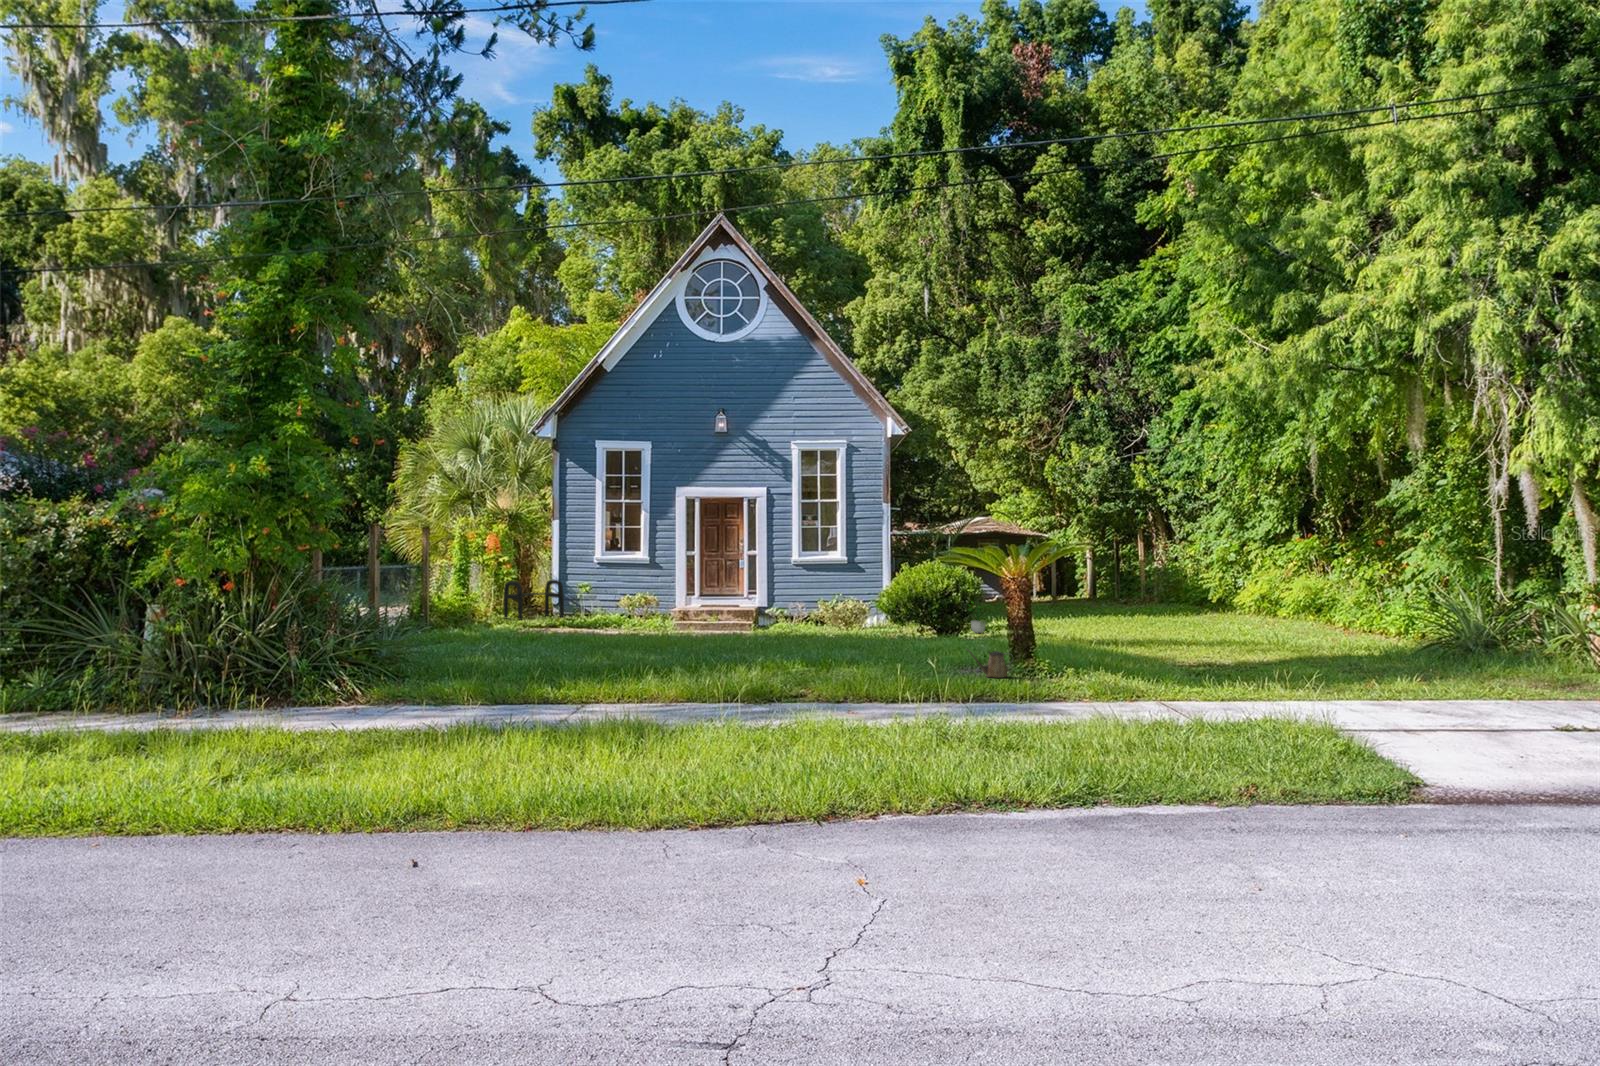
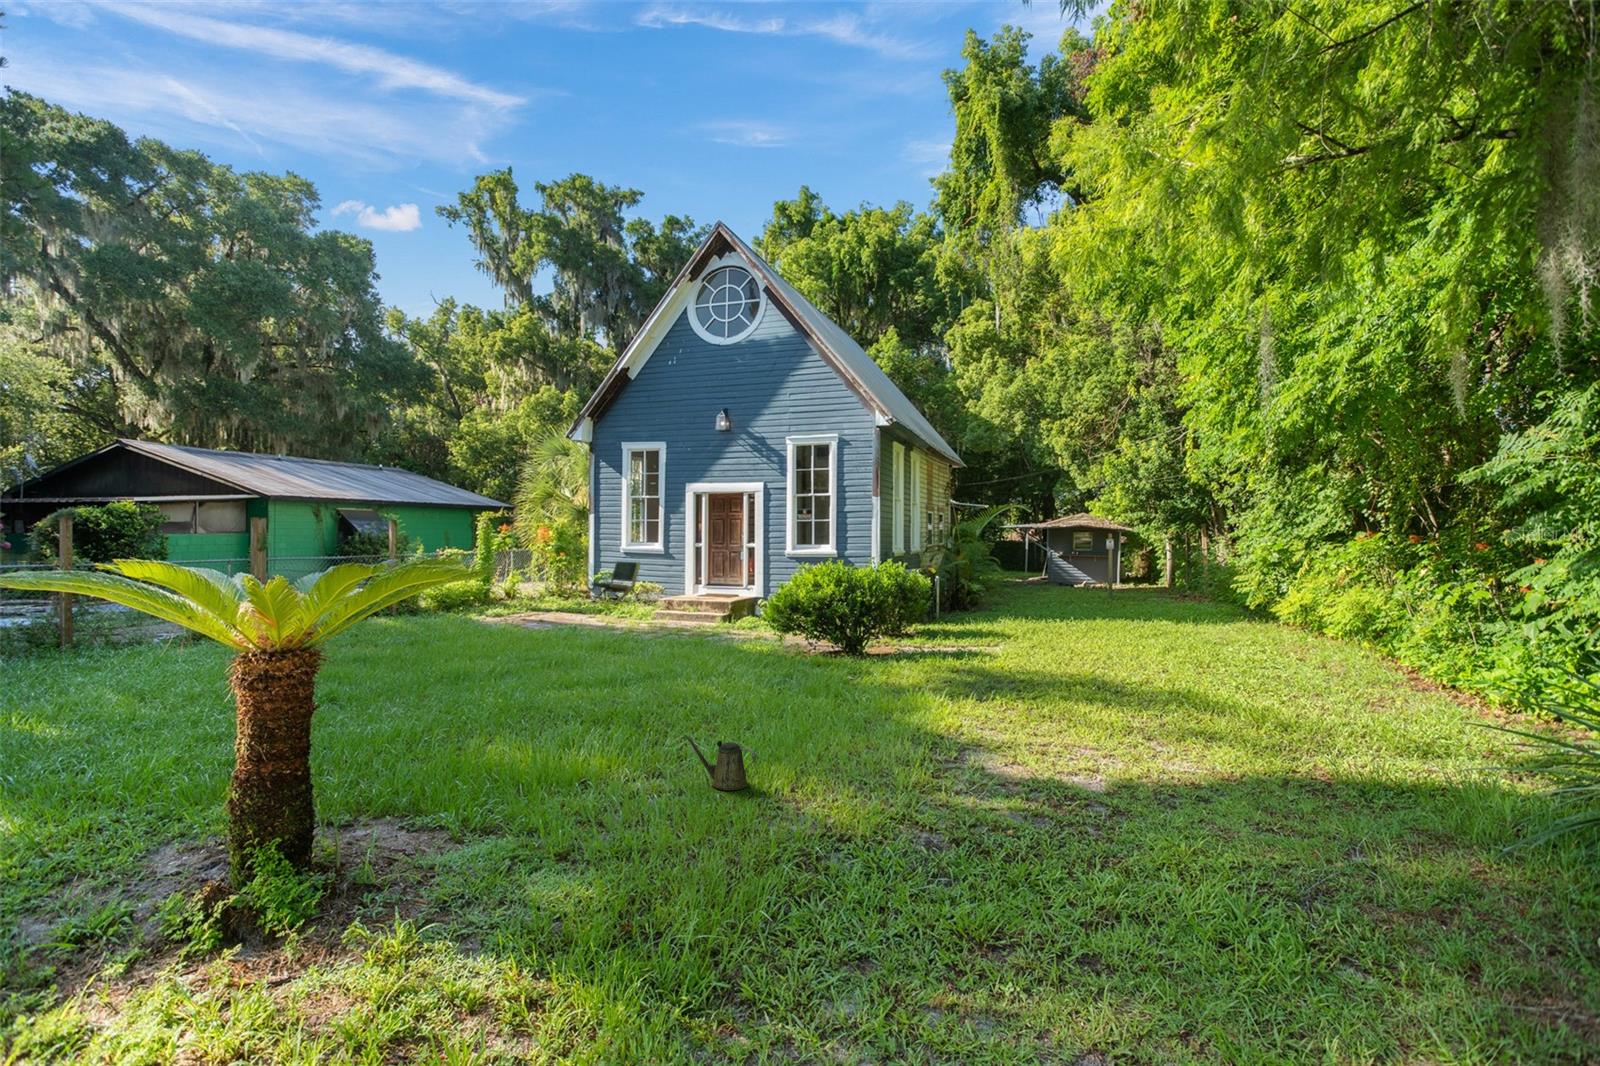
lounge chair: none [578,574,628,620] -> present [591,561,640,604]
bench: present [504,580,564,620] -> none [538,564,590,600]
potted plant: present [968,605,988,633] -> none [899,602,927,649]

